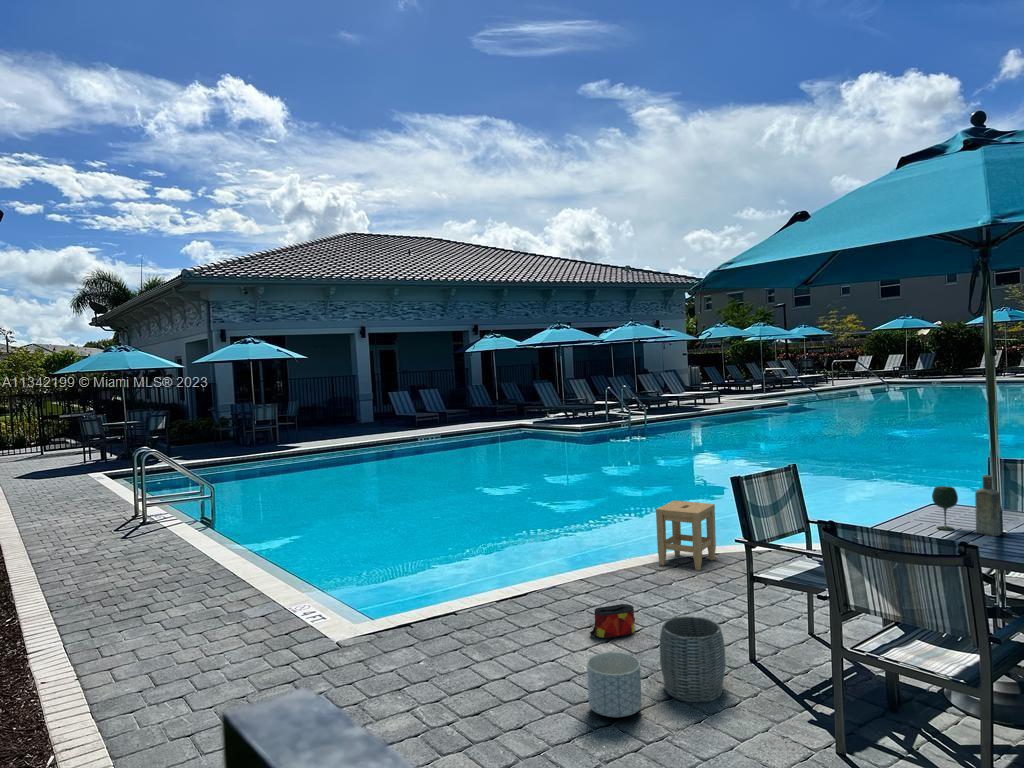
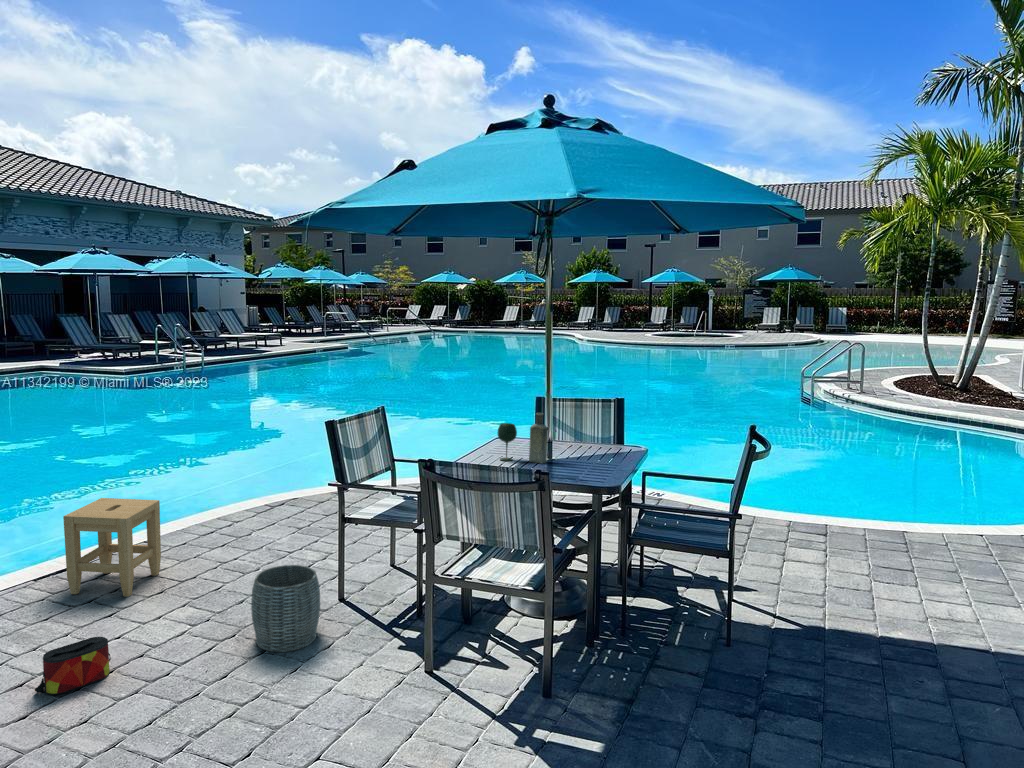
stool: present [656,501,716,571] -> present [63,498,161,597]
bag: present [590,604,635,639] -> present [35,637,111,695]
planter: present [587,652,642,718] -> none [170,615,234,687]

